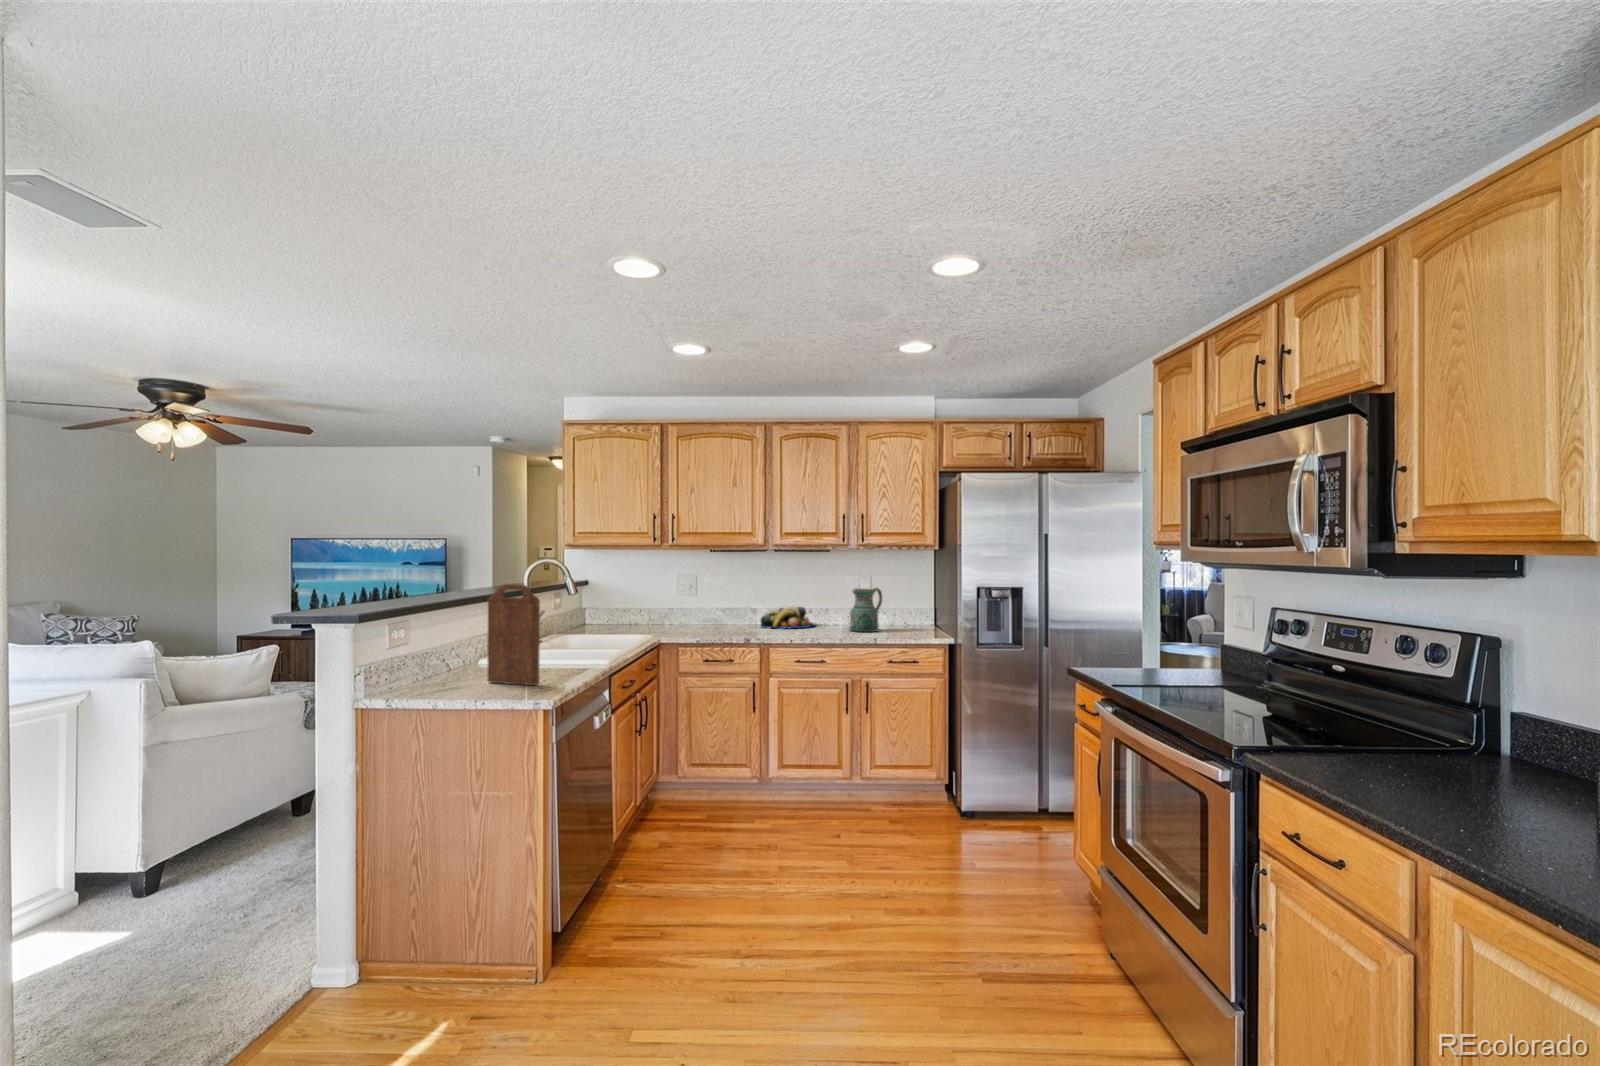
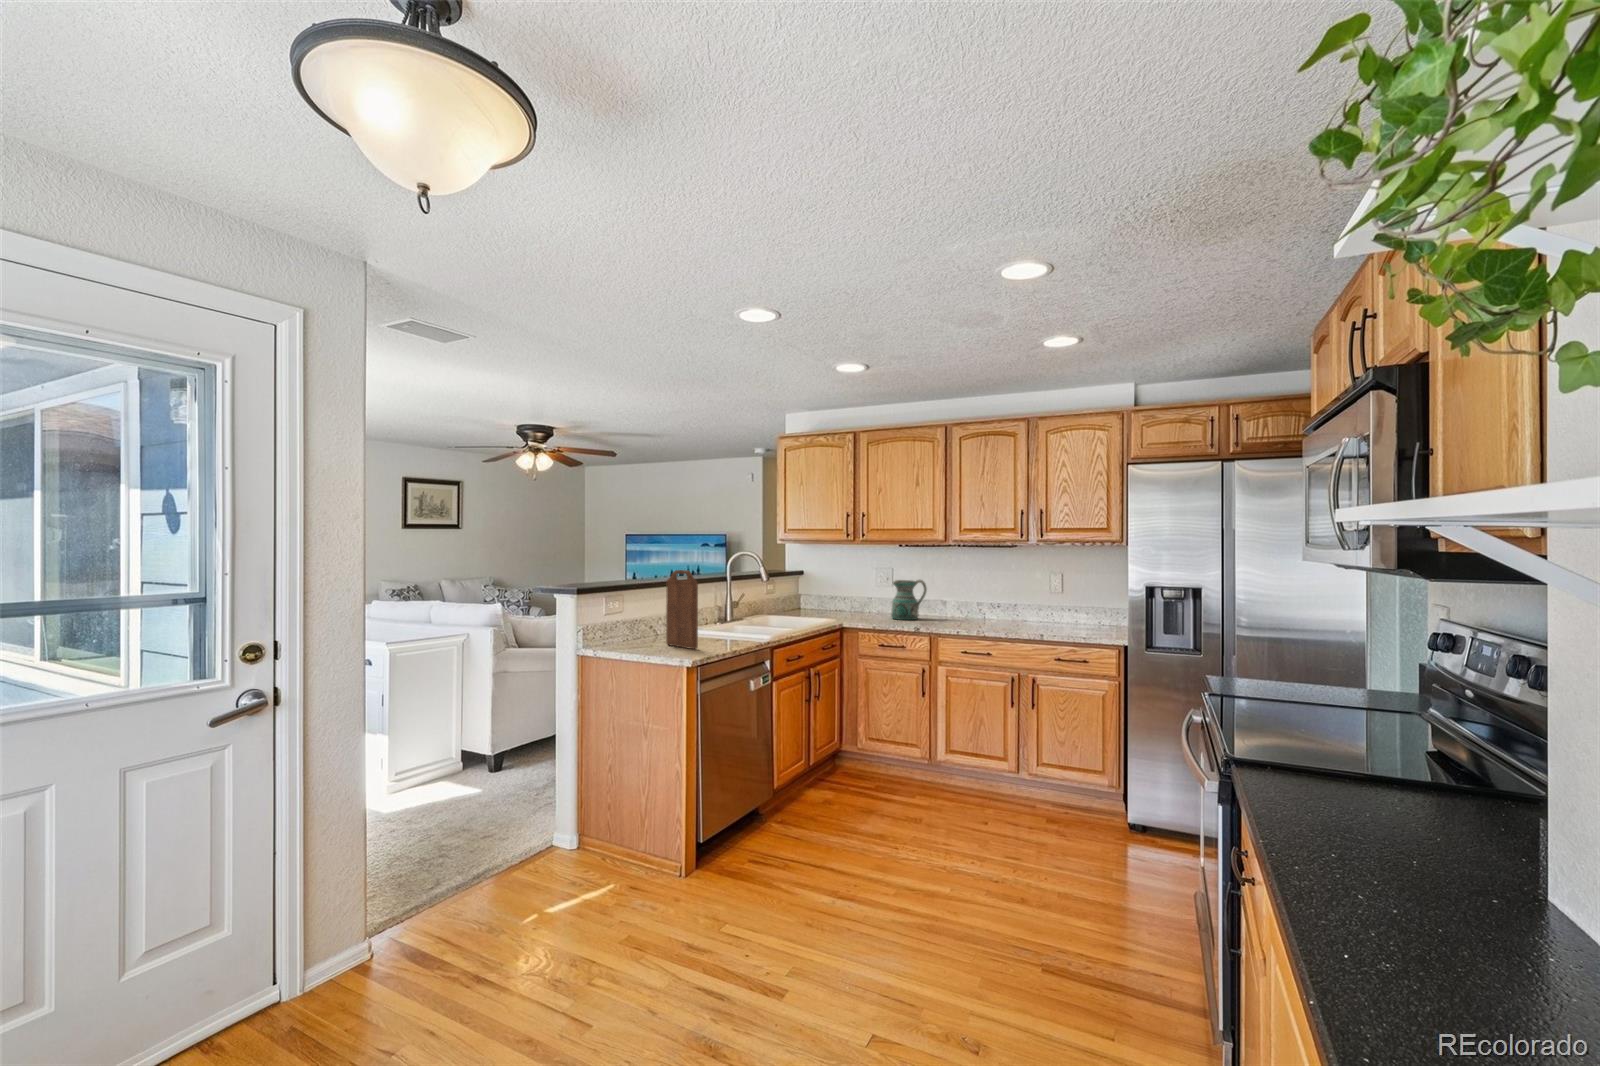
ceramic pitcher: present [849,588,882,632] -> present [891,580,927,620]
fruit bowl: present [761,606,815,629] -> none [948,599,1005,621]

